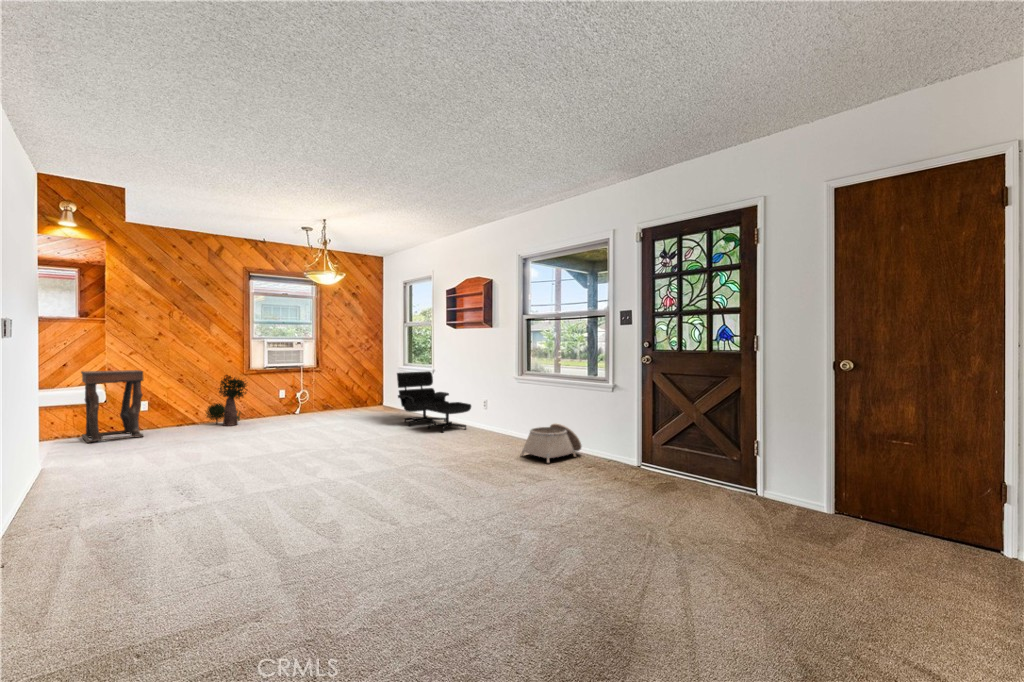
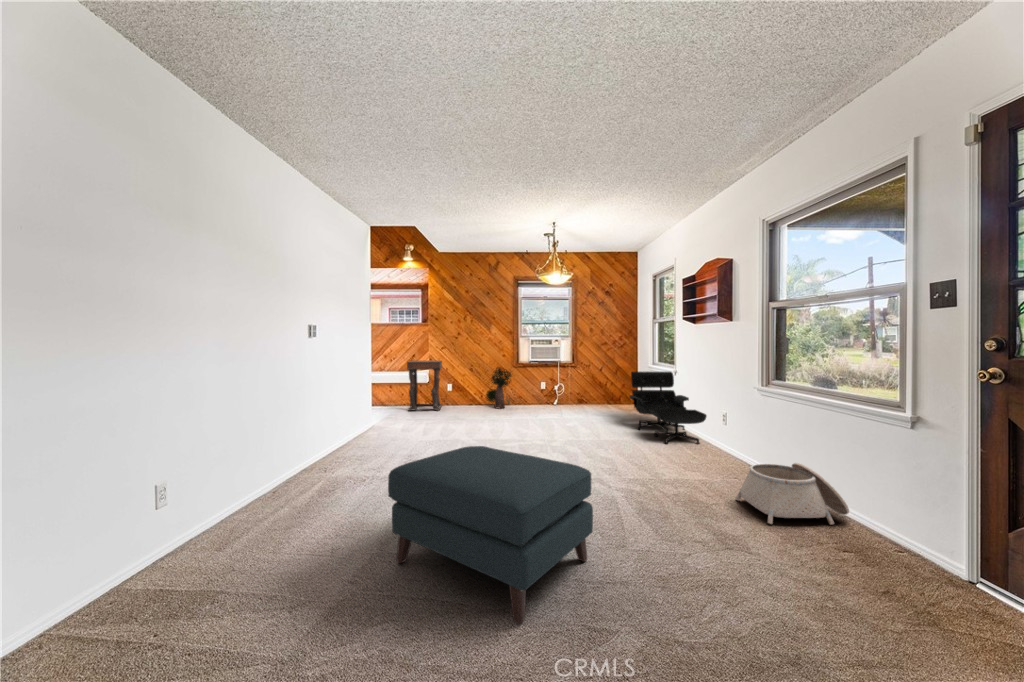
ottoman: none [323,434,474,542] -> present [388,446,593,624]

